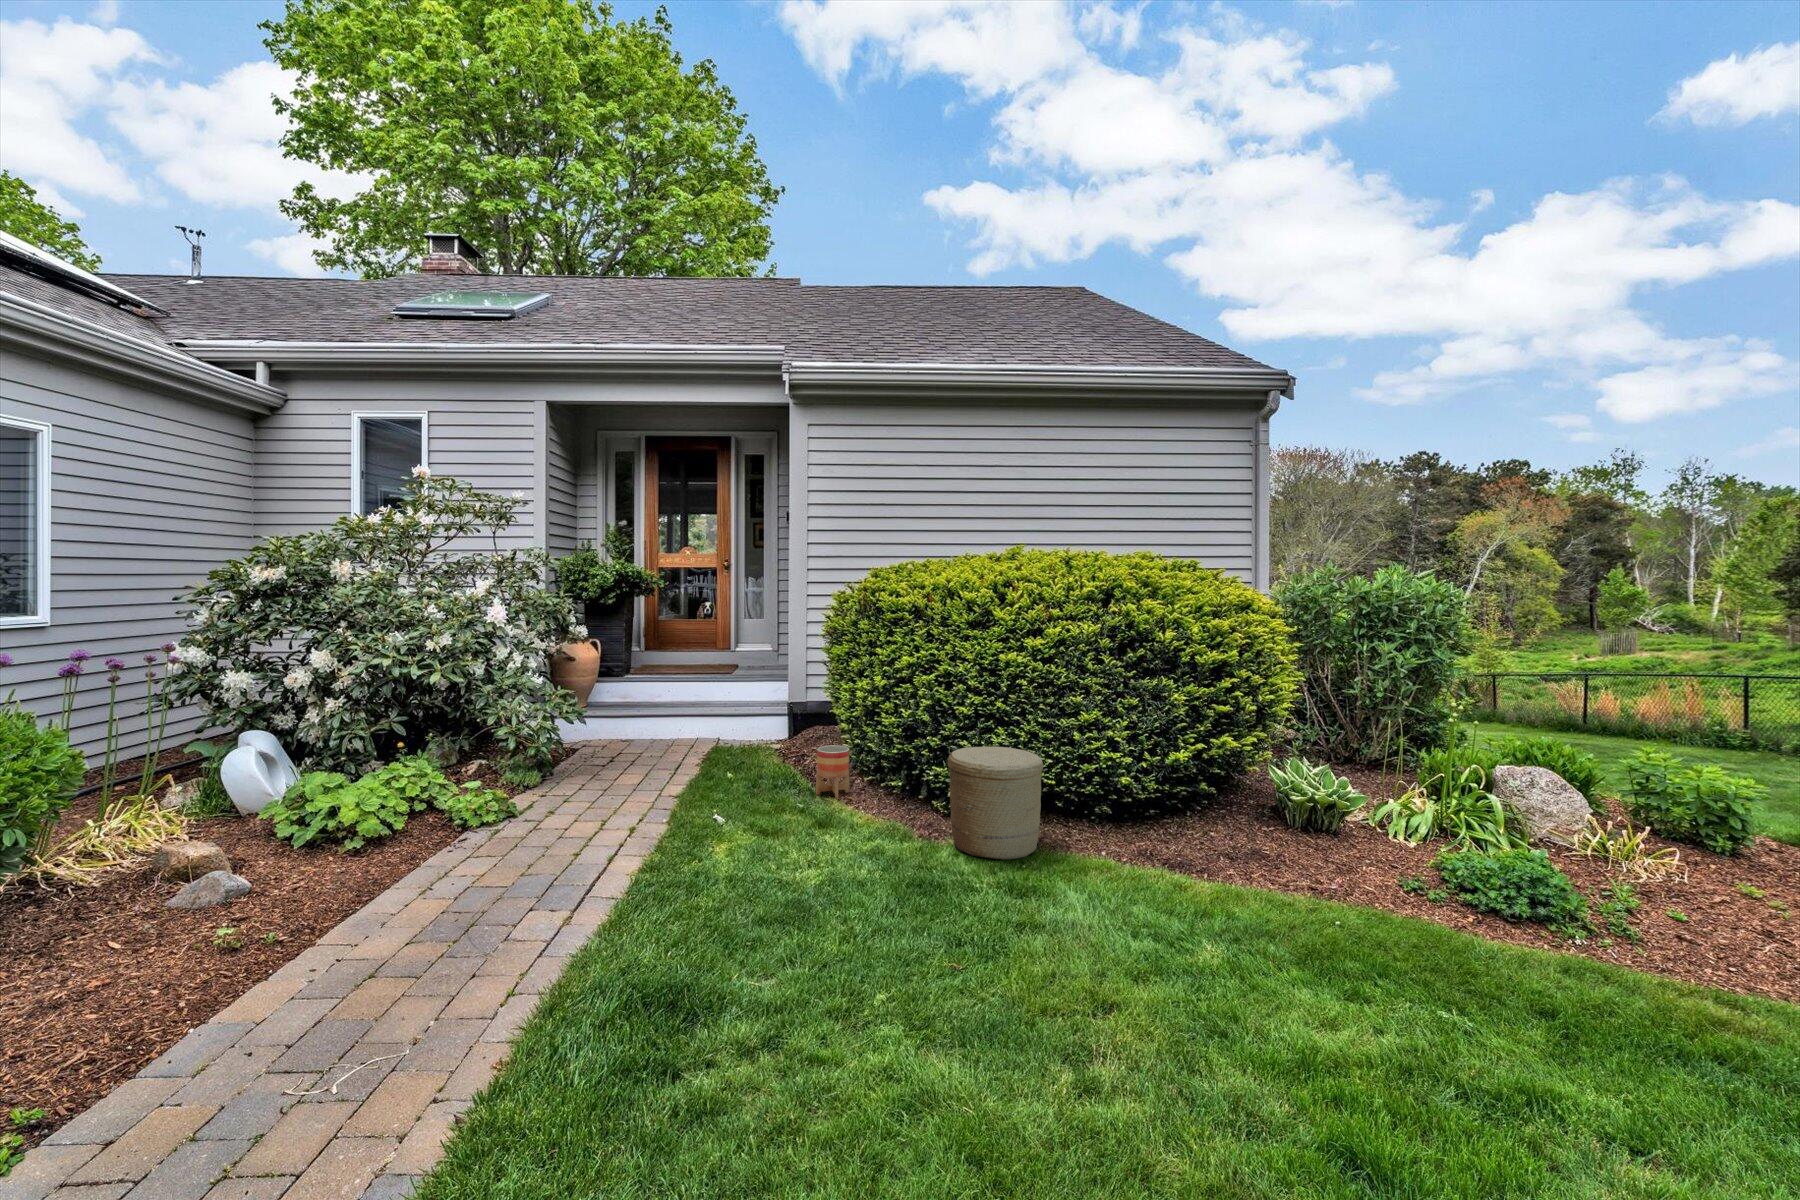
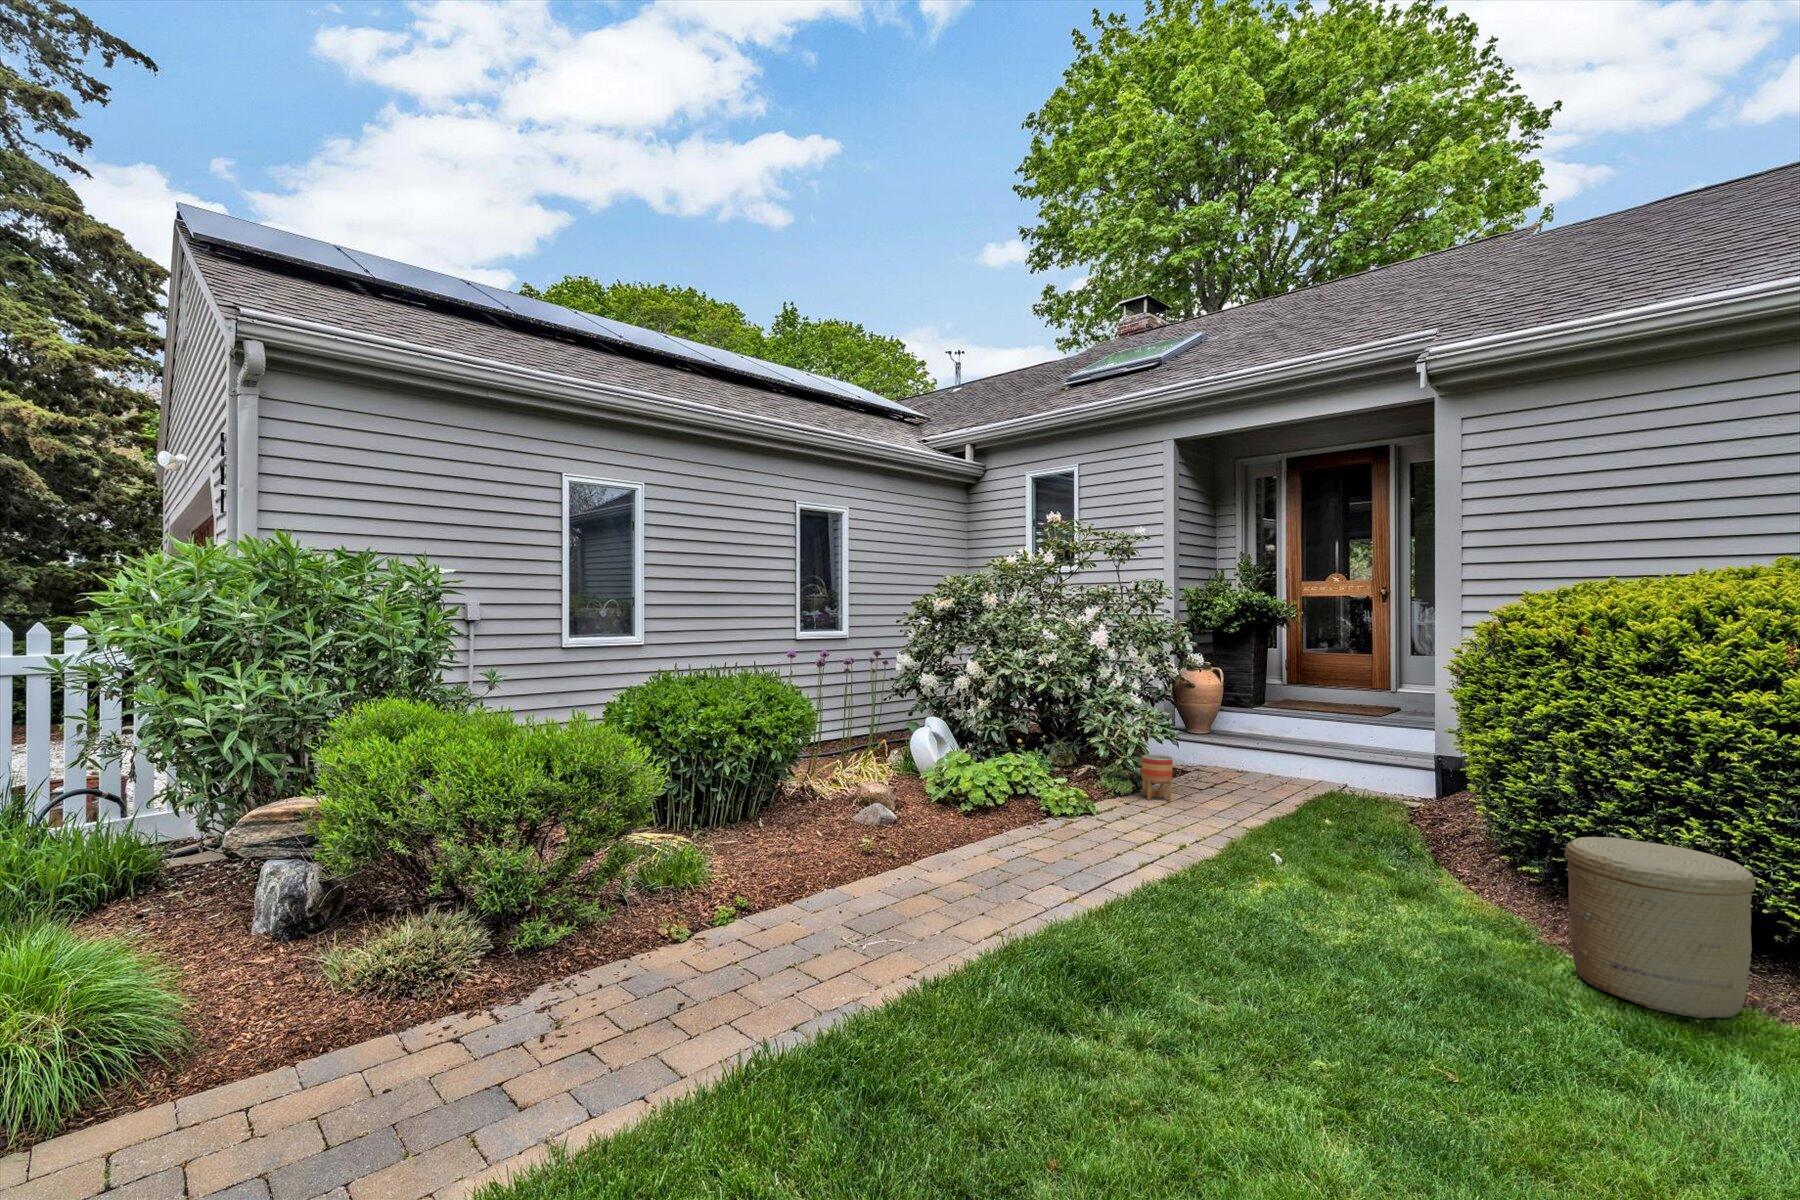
planter: present [816,745,849,798] -> present [1142,754,1173,801]

